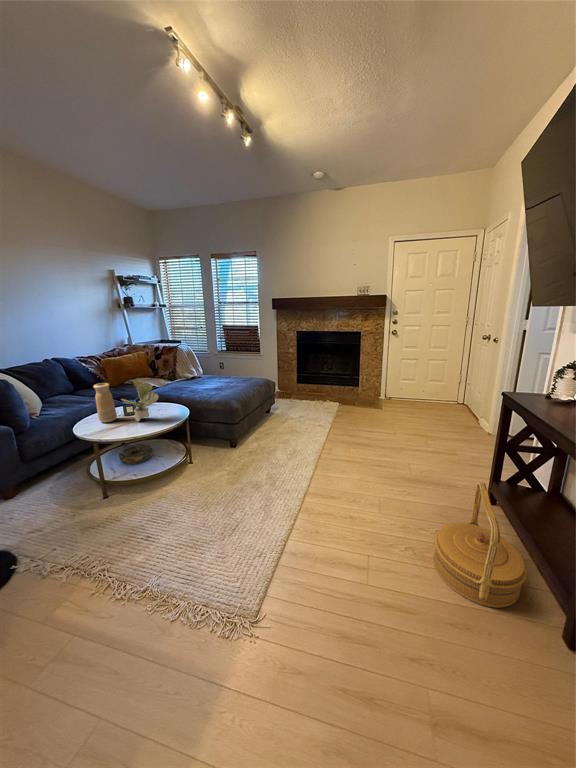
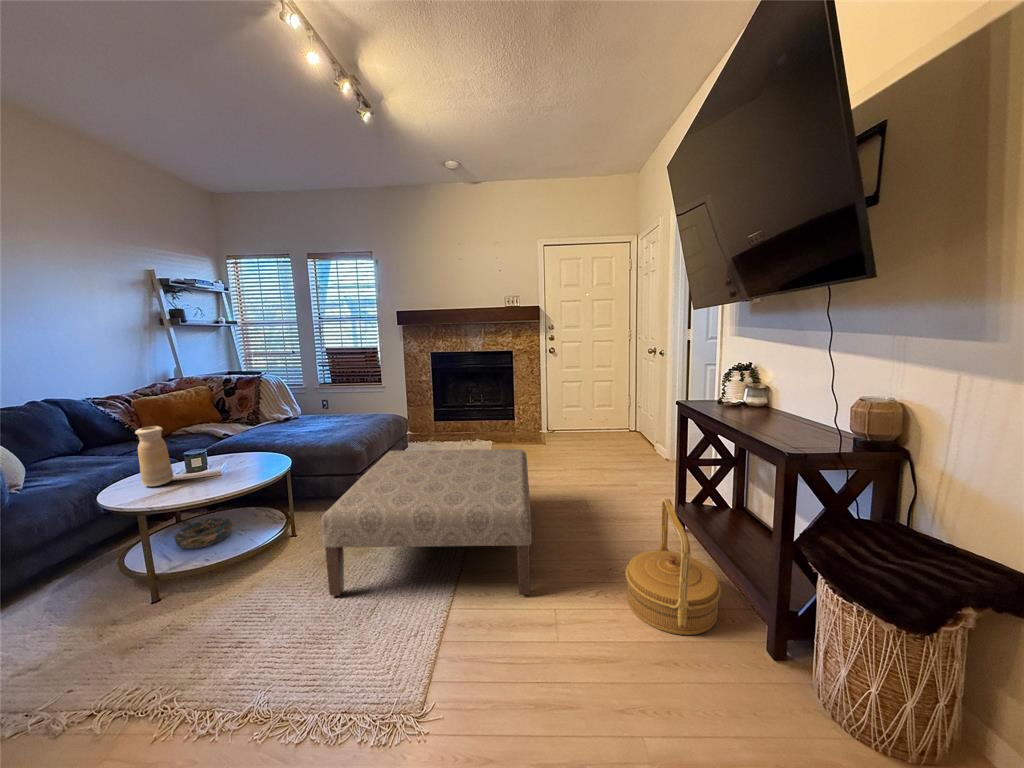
potted plant: present [122,380,159,421] -> none [185,419,244,480]
ottoman: none [201,409,360,539] -> present [321,449,532,596]

